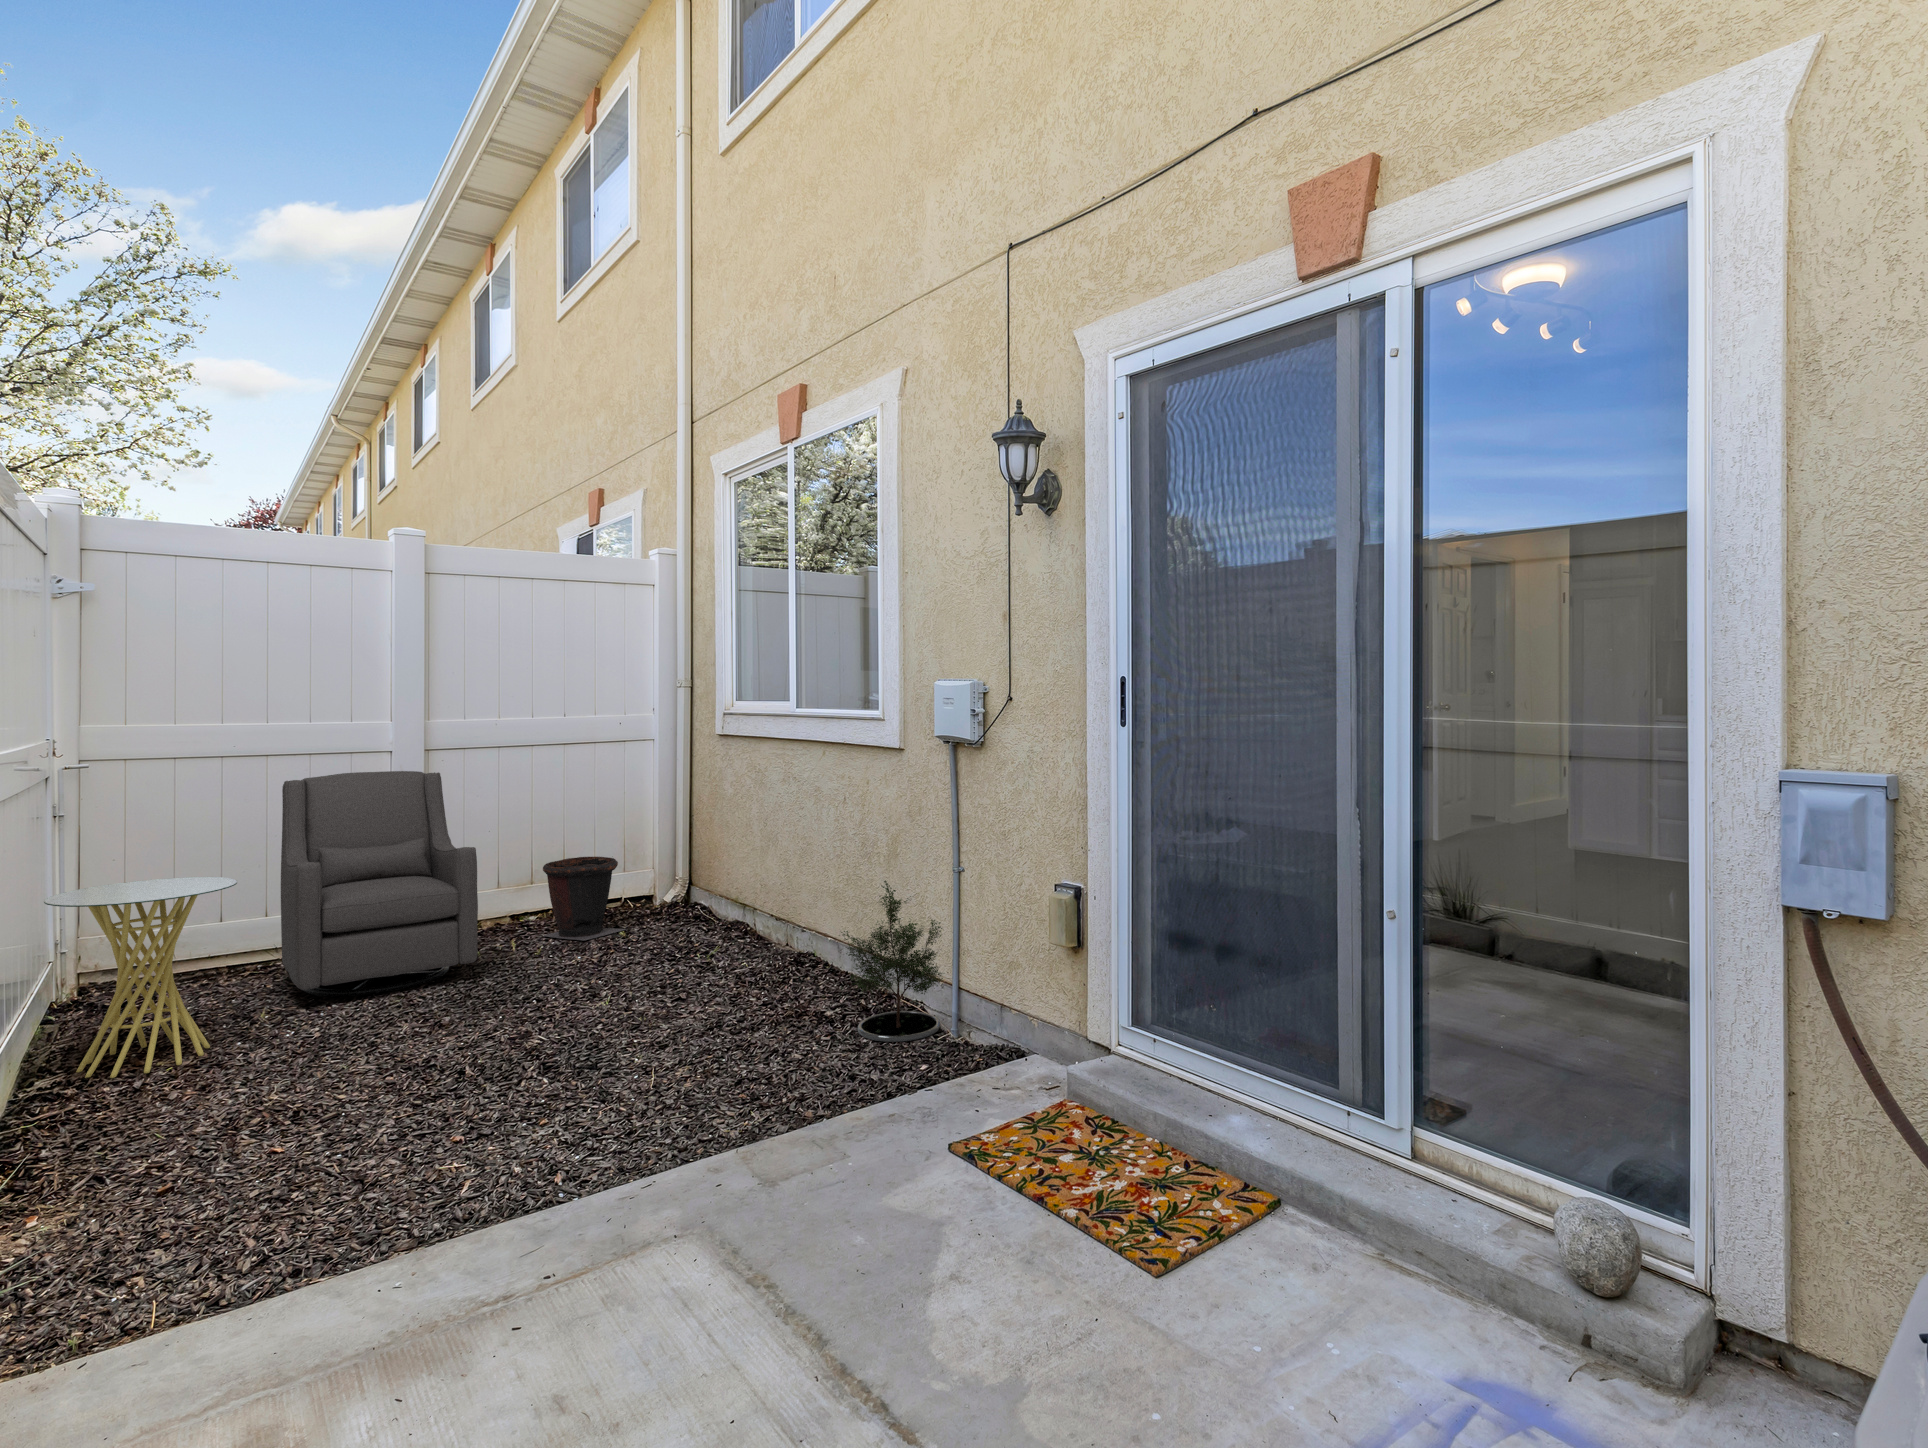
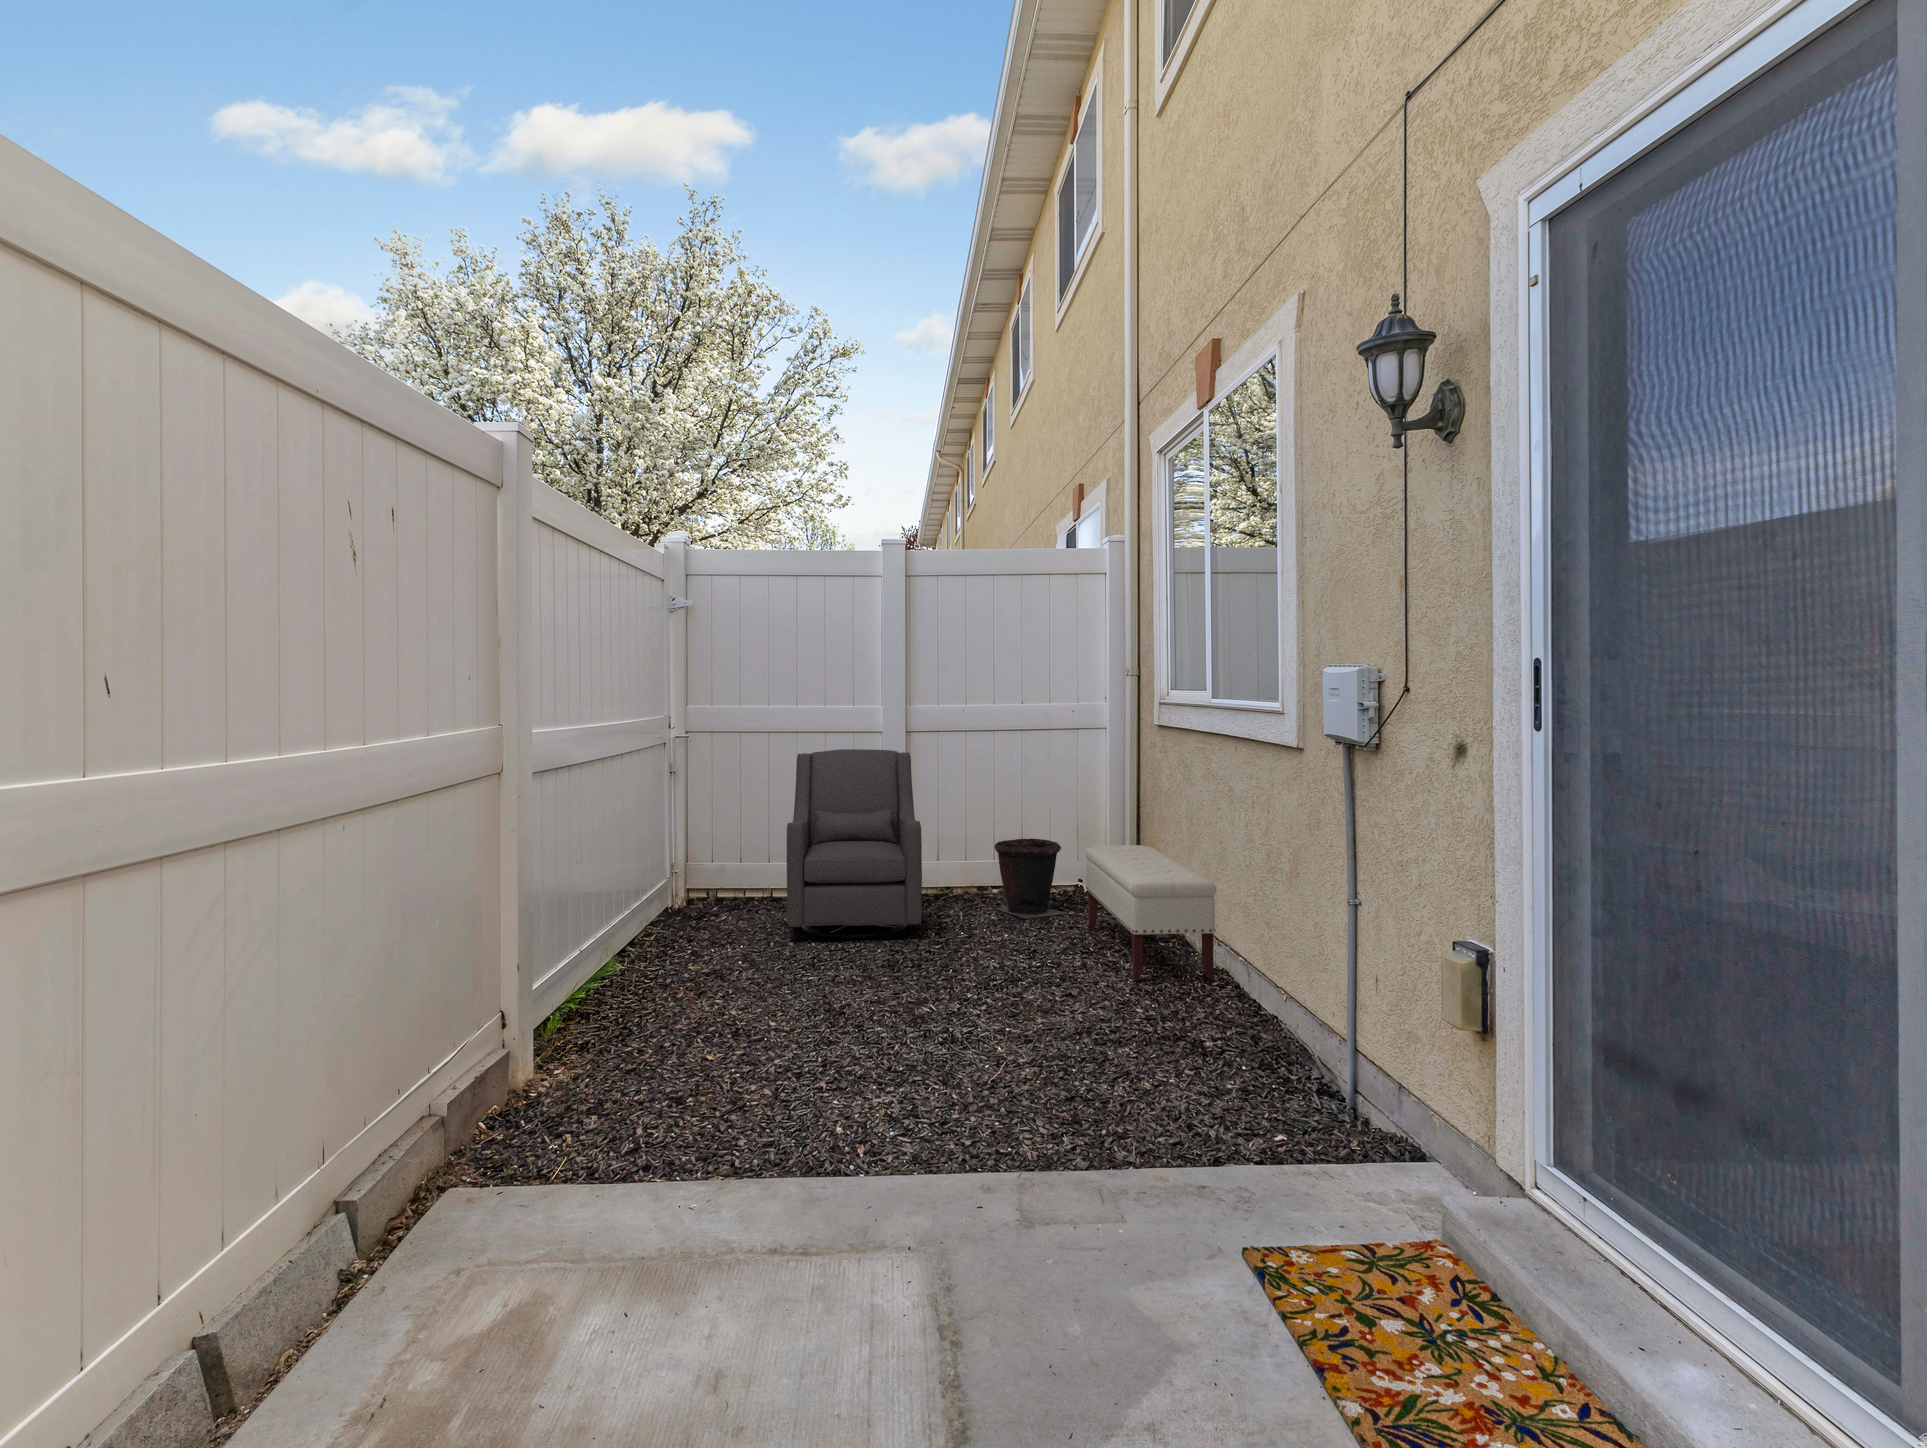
bench: none [655,851,806,977] -> present [1085,845,1216,981]
side table: present [44,877,237,1078] -> none [620,825,736,974]
potted tree: present [839,881,943,1042] -> none [1202,901,1331,1099]

